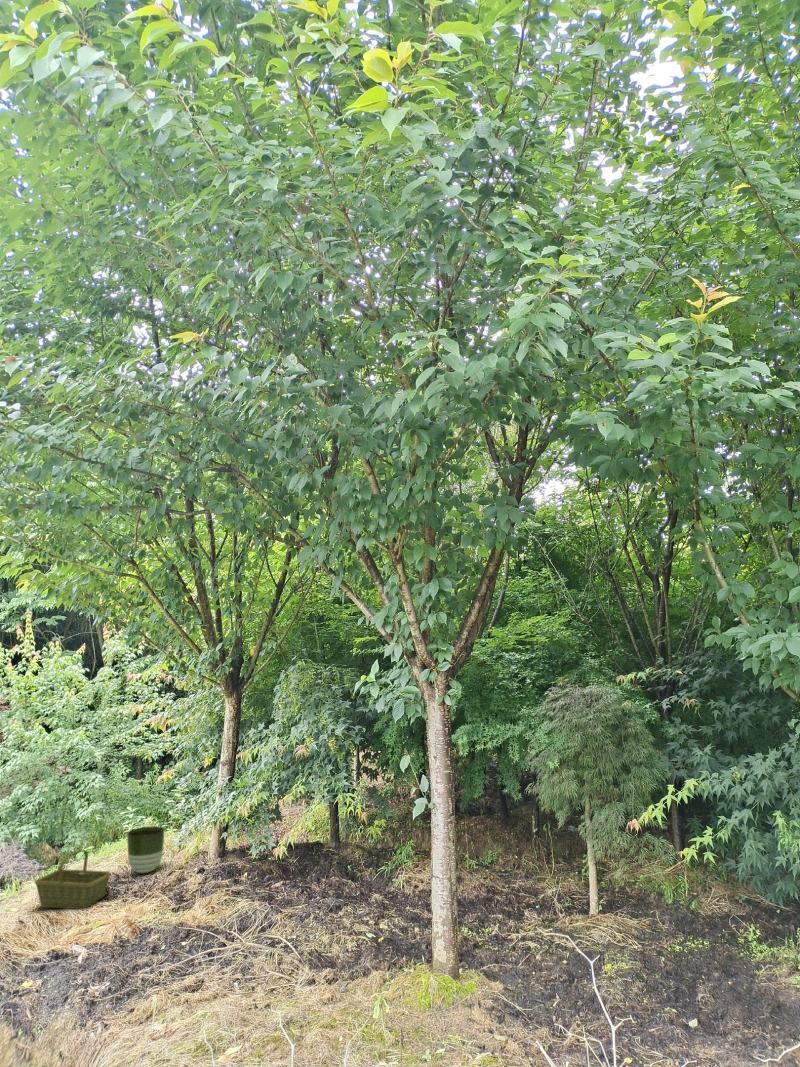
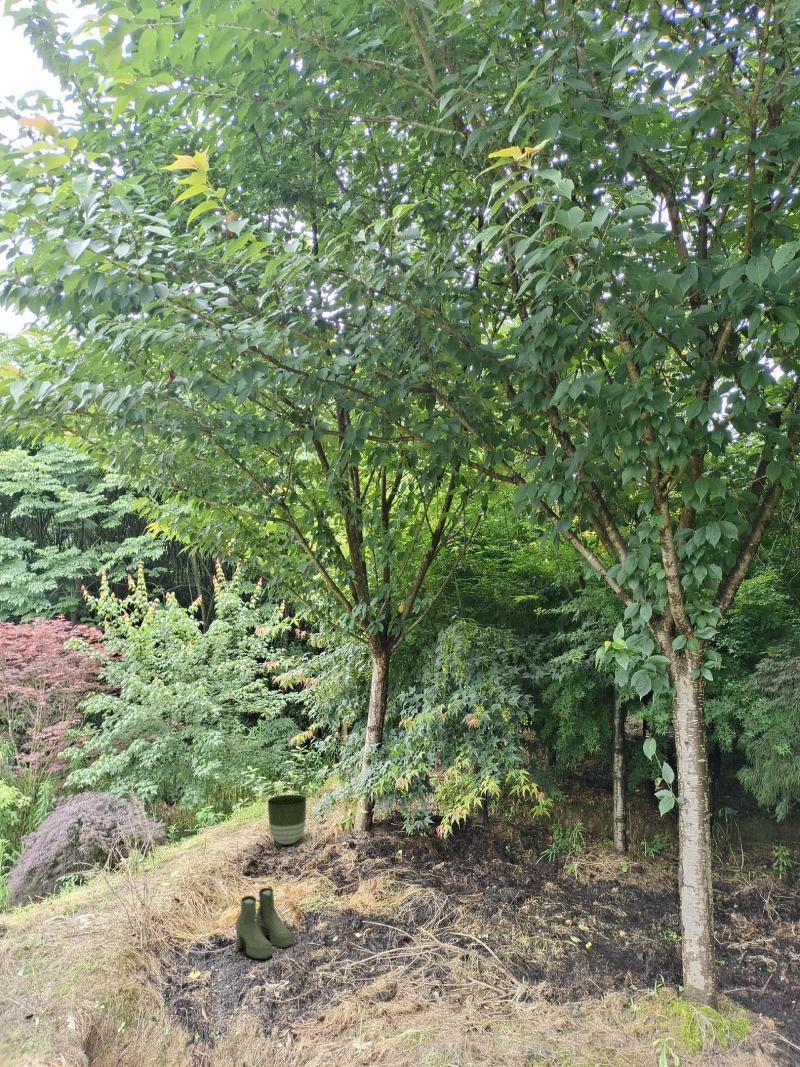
basket: present [35,850,111,909] -> none [179,819,257,884]
boots: none [72,904,124,968] -> present [236,888,293,959]

